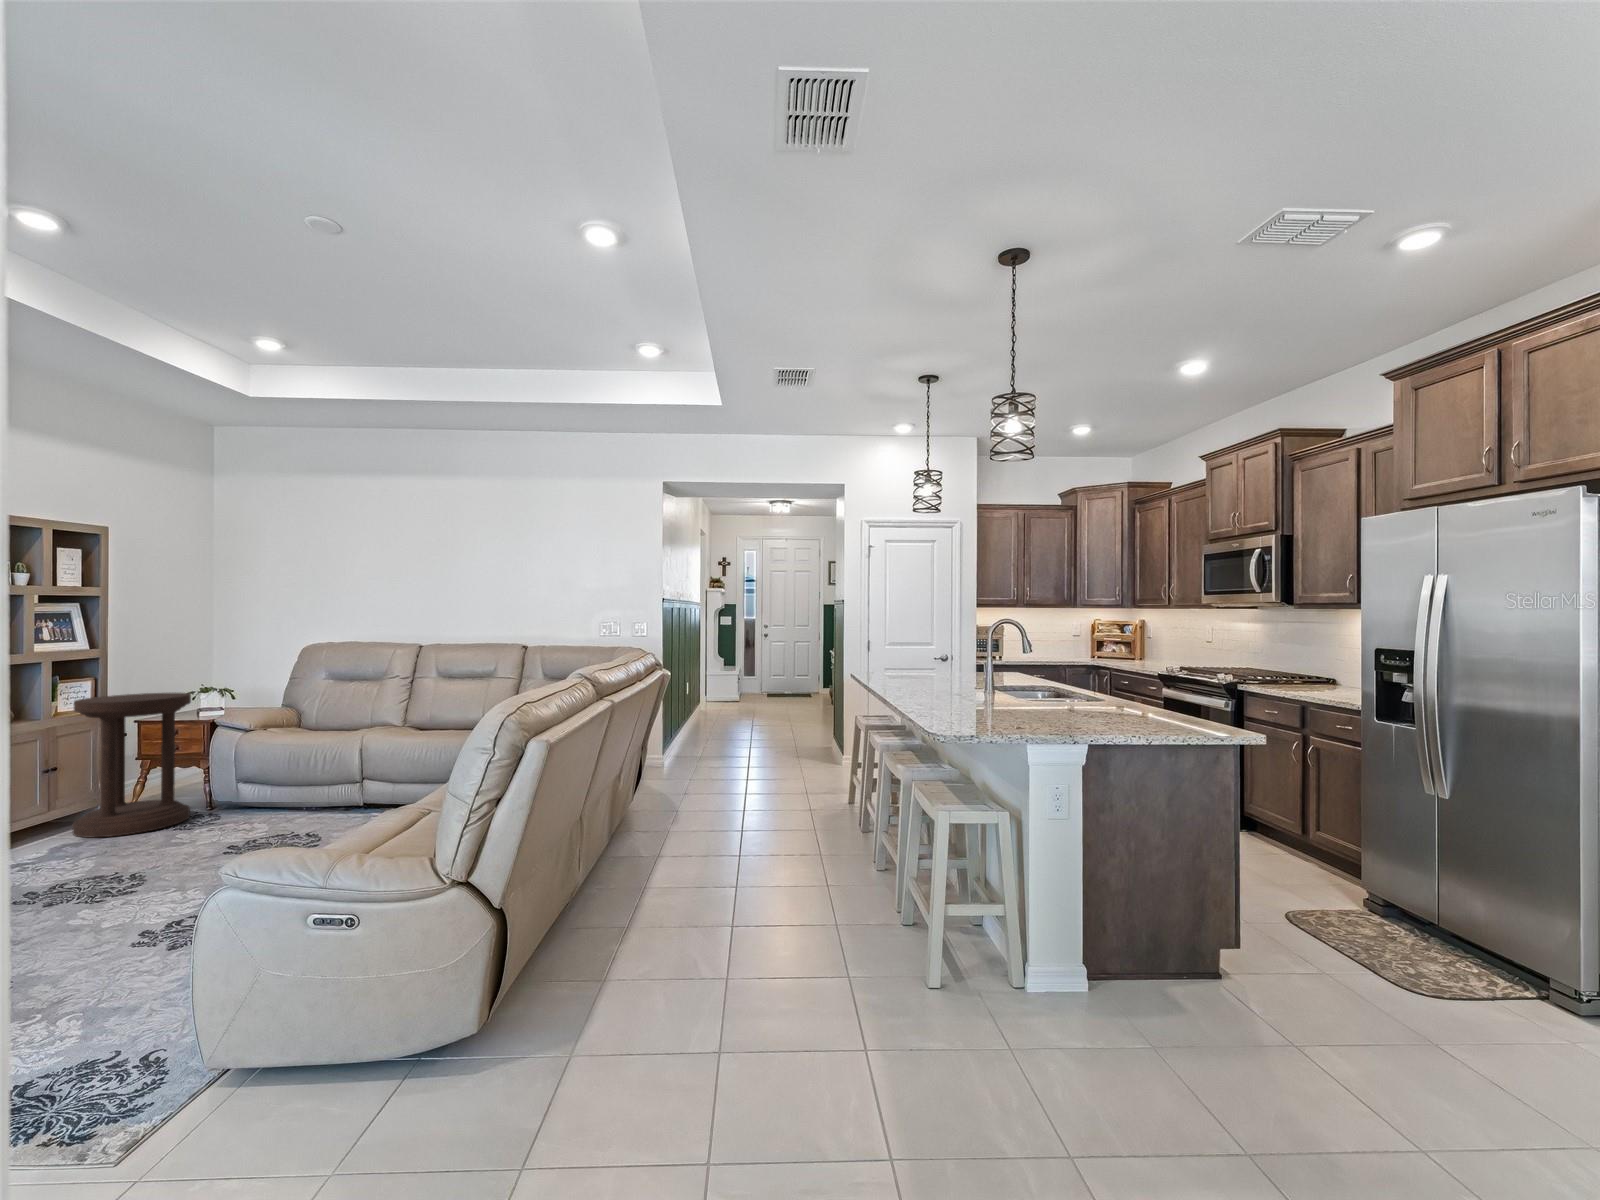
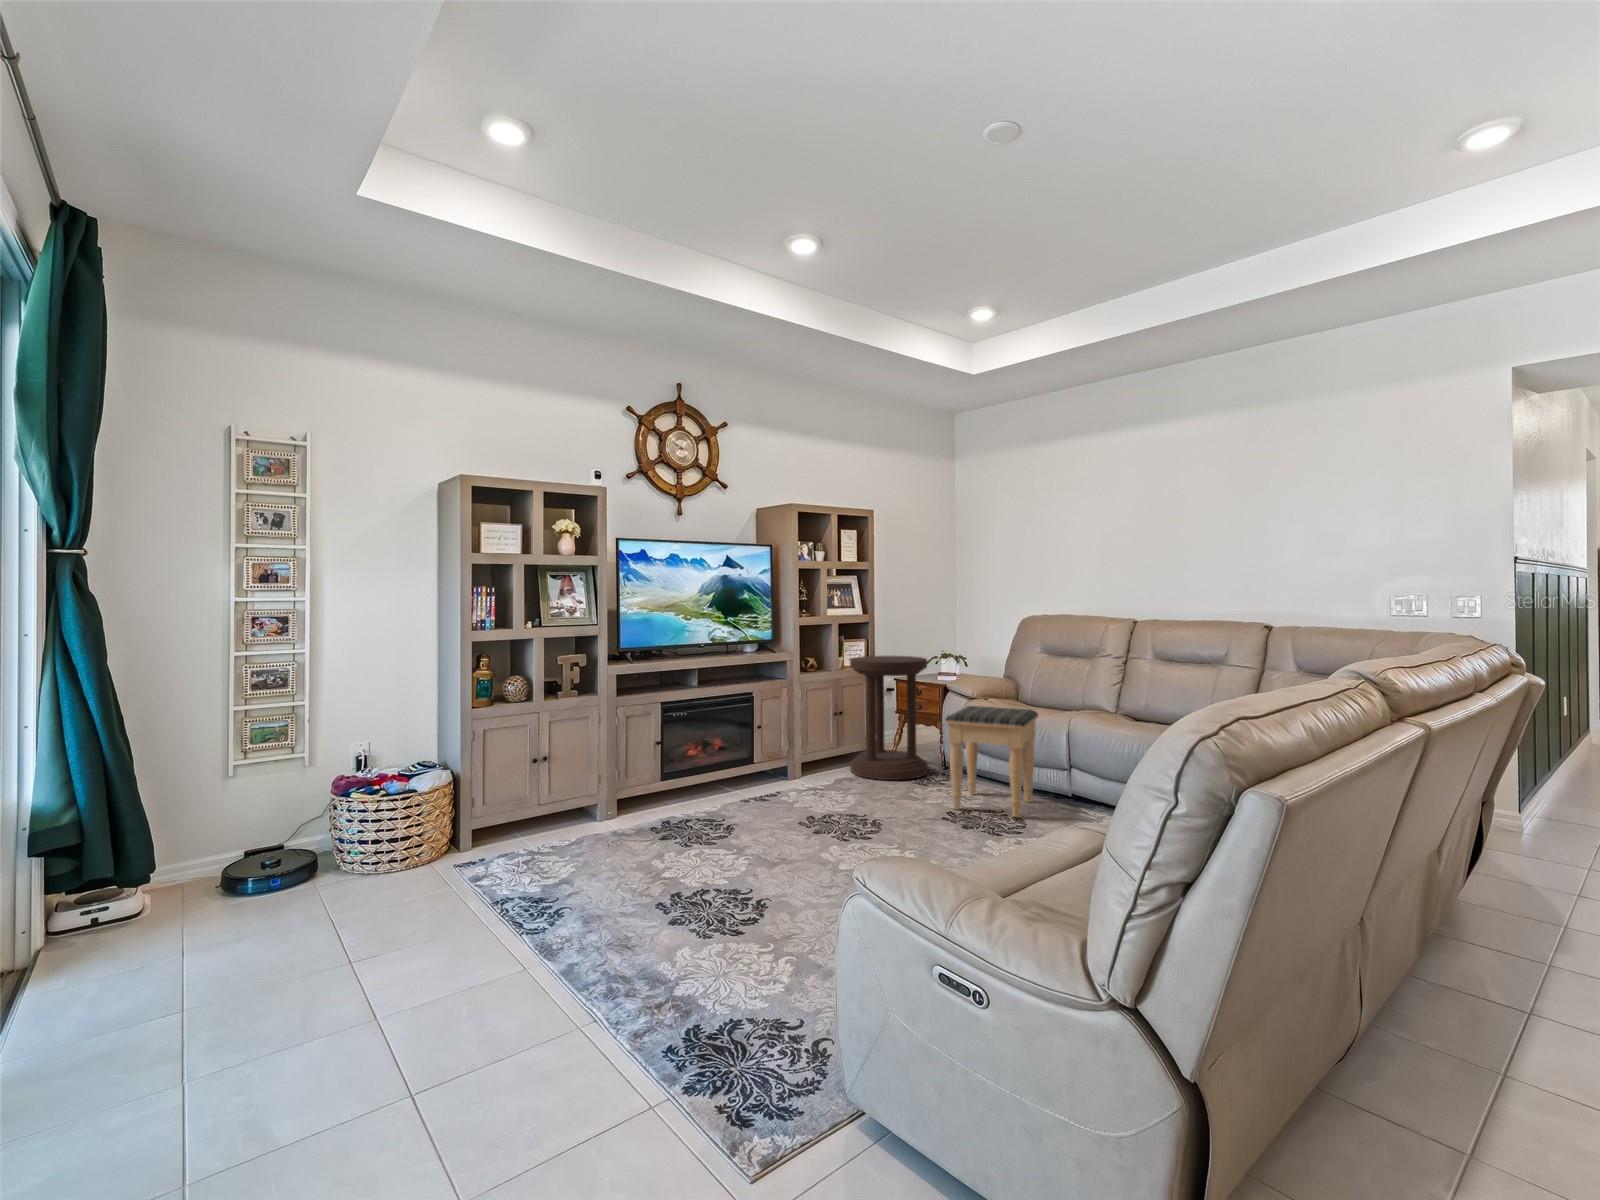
footstool: none [225,732,330,843] -> present [945,706,1038,817]

